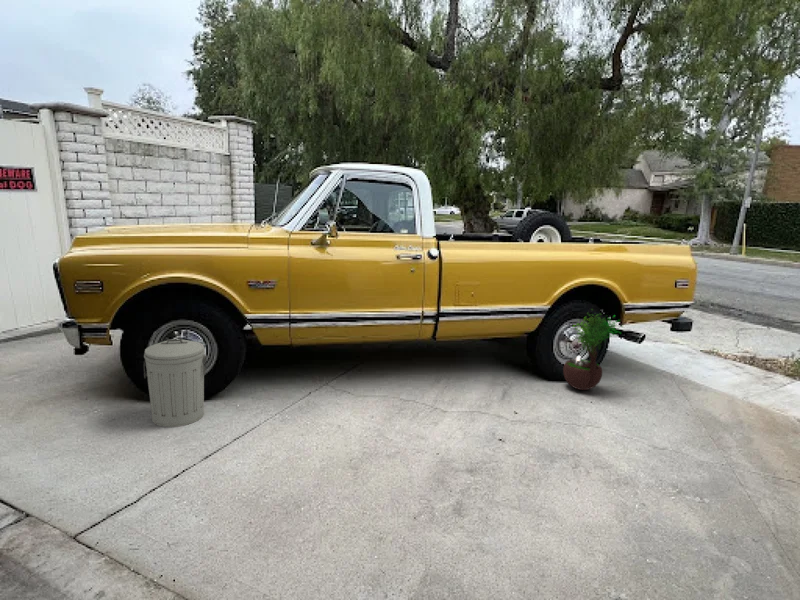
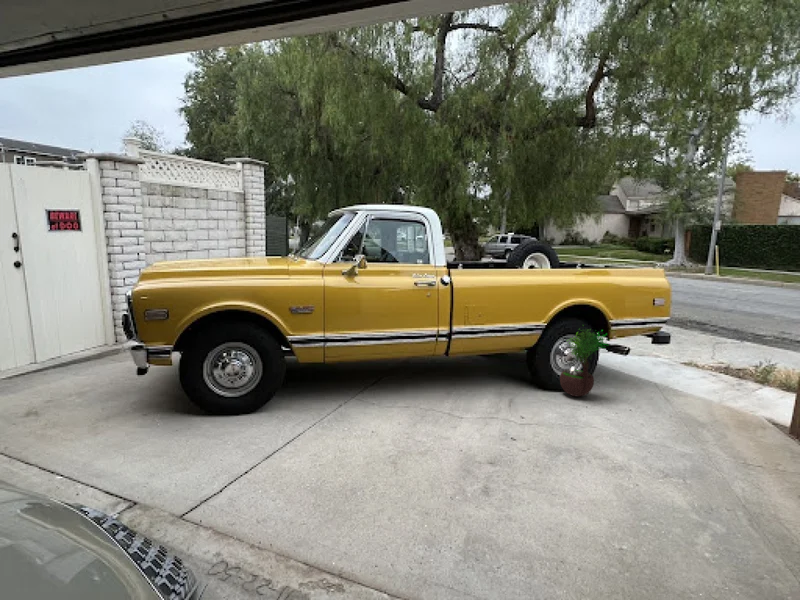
trash can: present [144,339,206,427] -> none [202,359,254,436]

